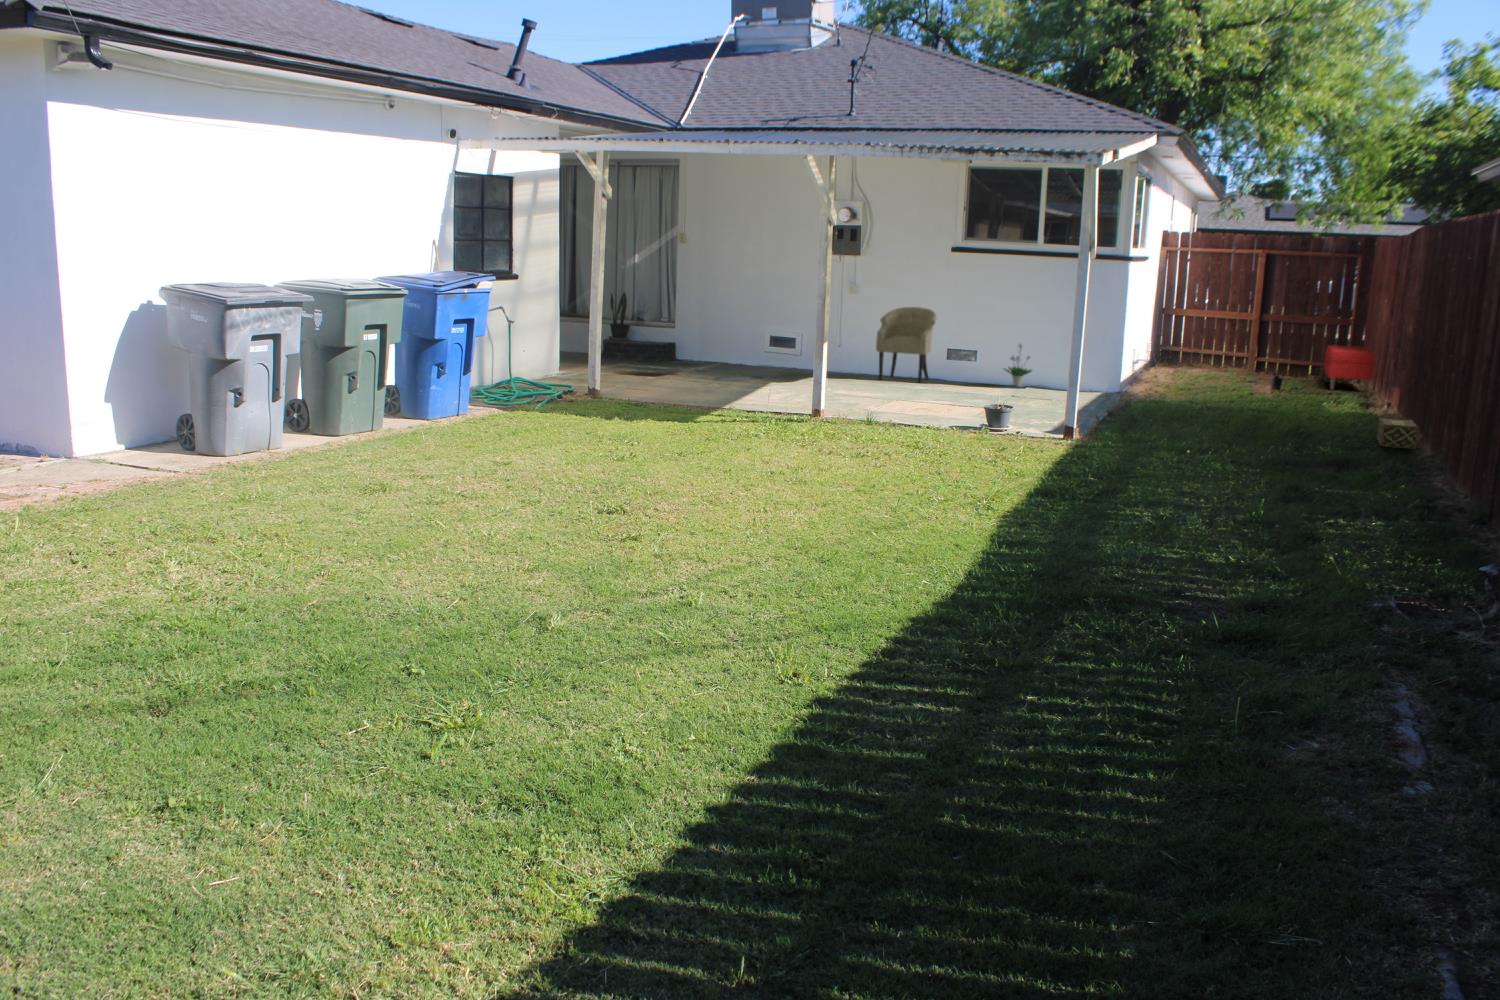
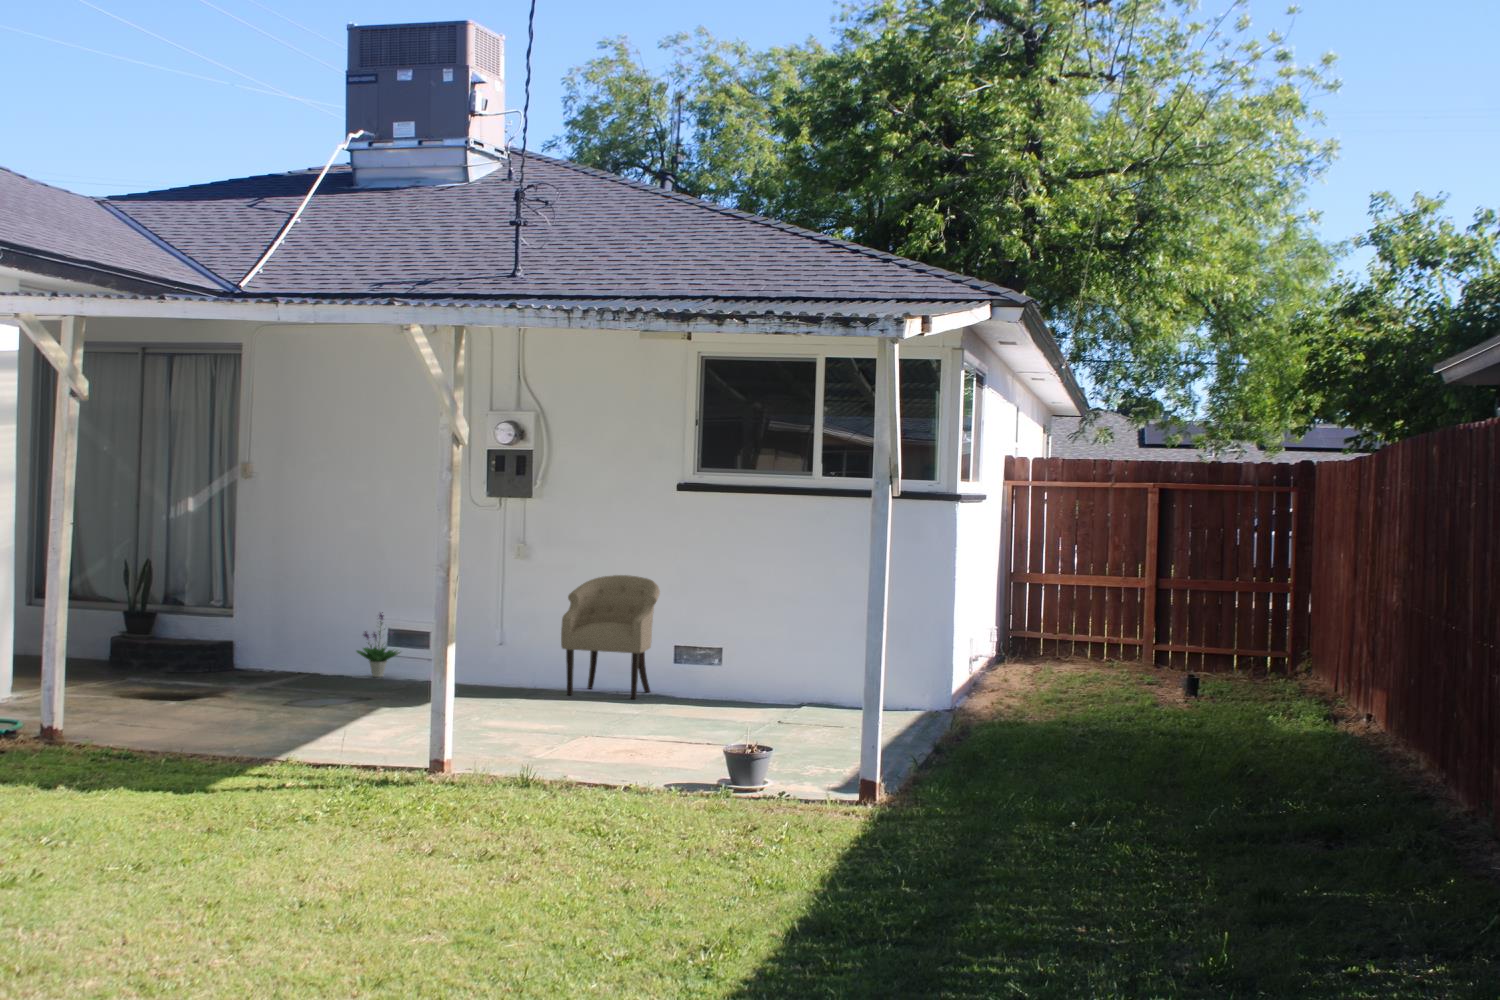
potted plant: present [1004,345,1032,386] -> present [357,612,399,677]
bench: present [1324,345,1375,392] -> none [1254,625,1330,698]
woven basket: present [1376,417,1419,449] -> none [1365,751,1434,805]

